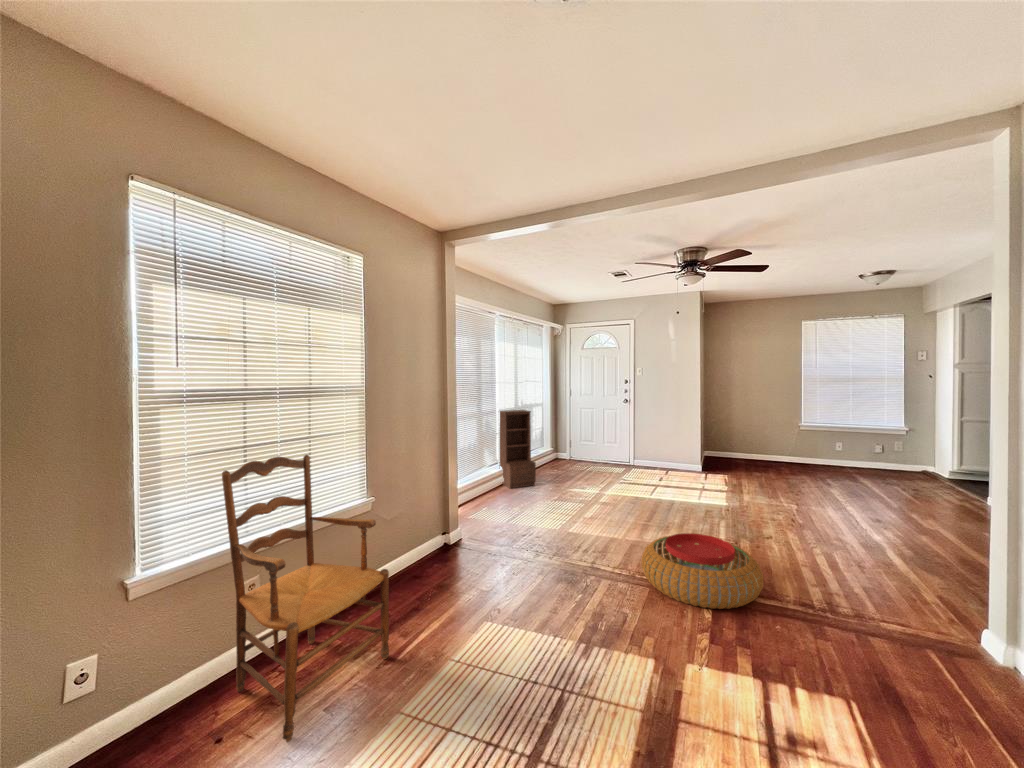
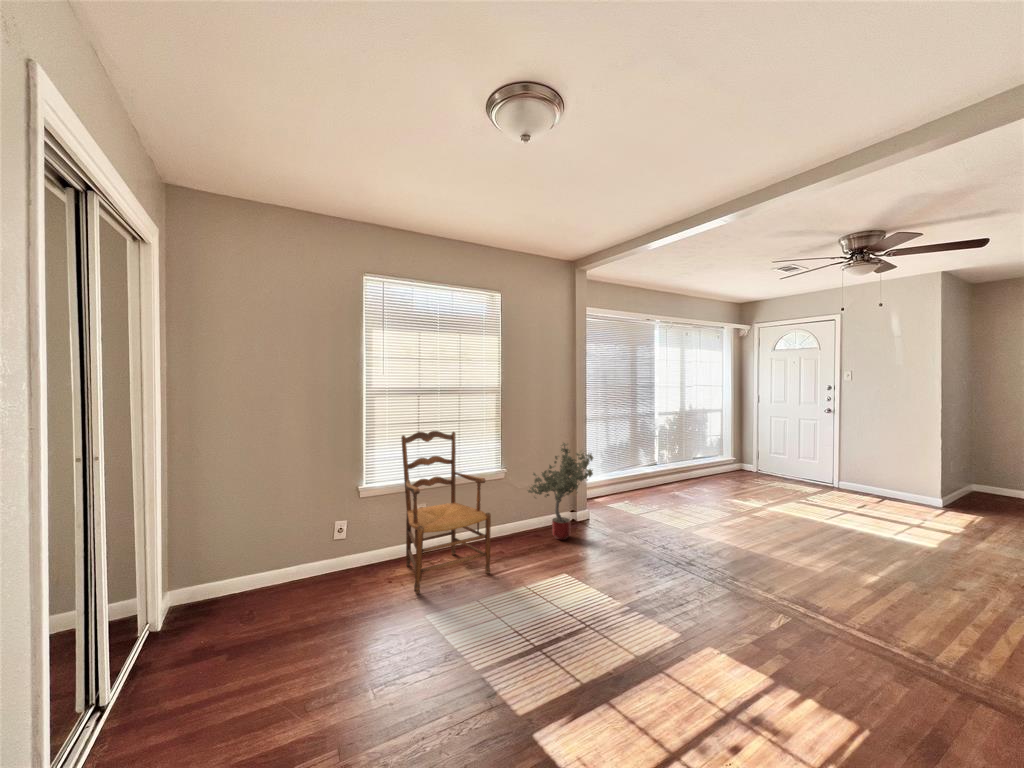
bookshelf: present [499,410,536,488] -> none [662,414,695,490]
potted tree: none [405,453,479,577] -> present [528,443,593,540]
pouf: present [642,533,763,609] -> none [728,546,868,628]

